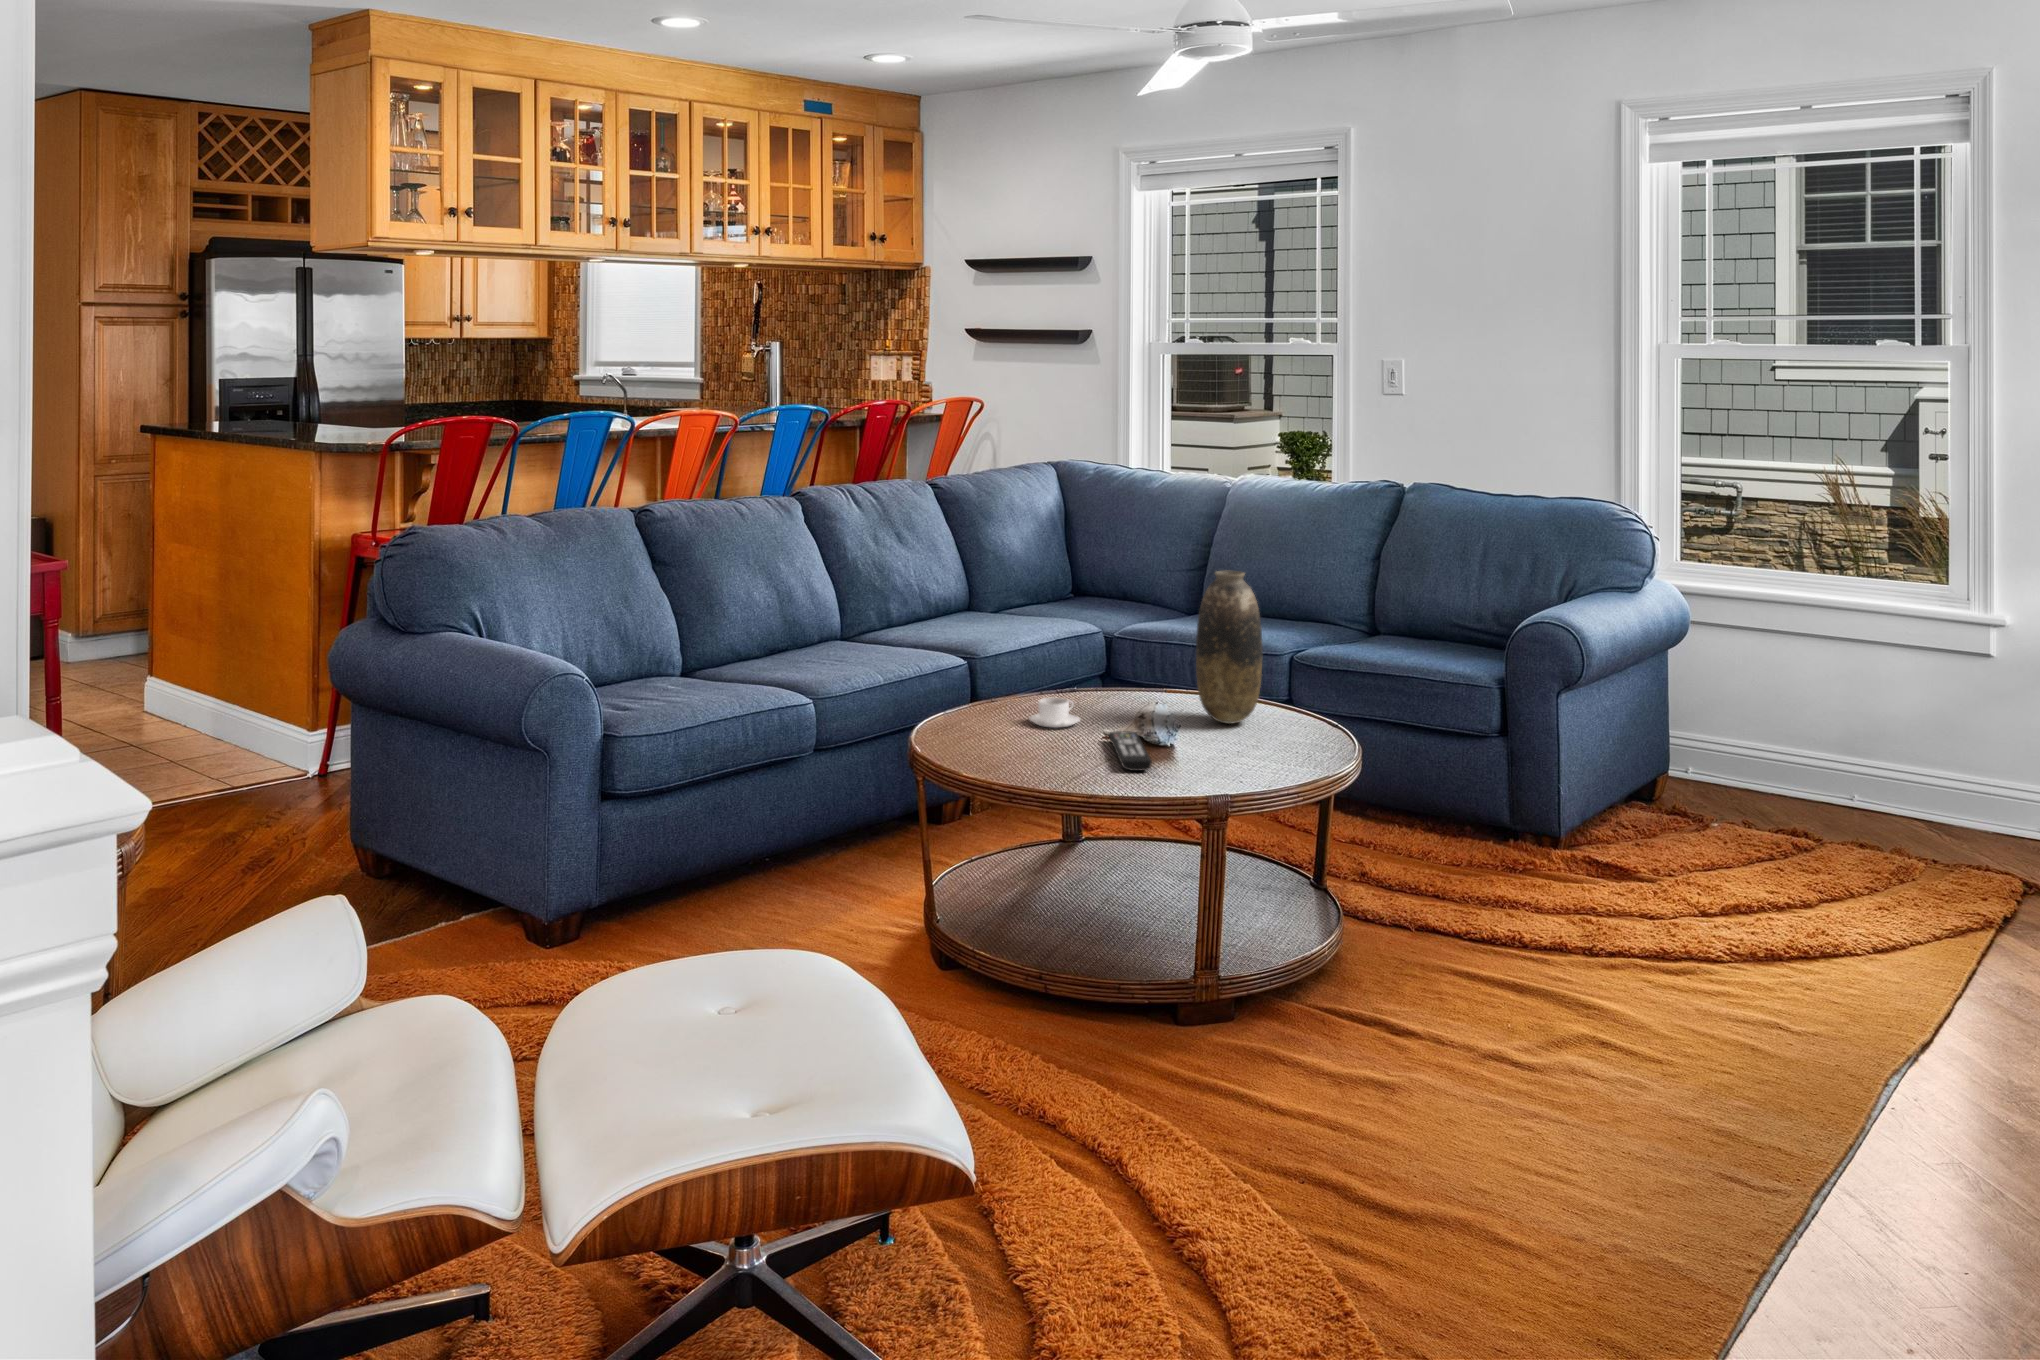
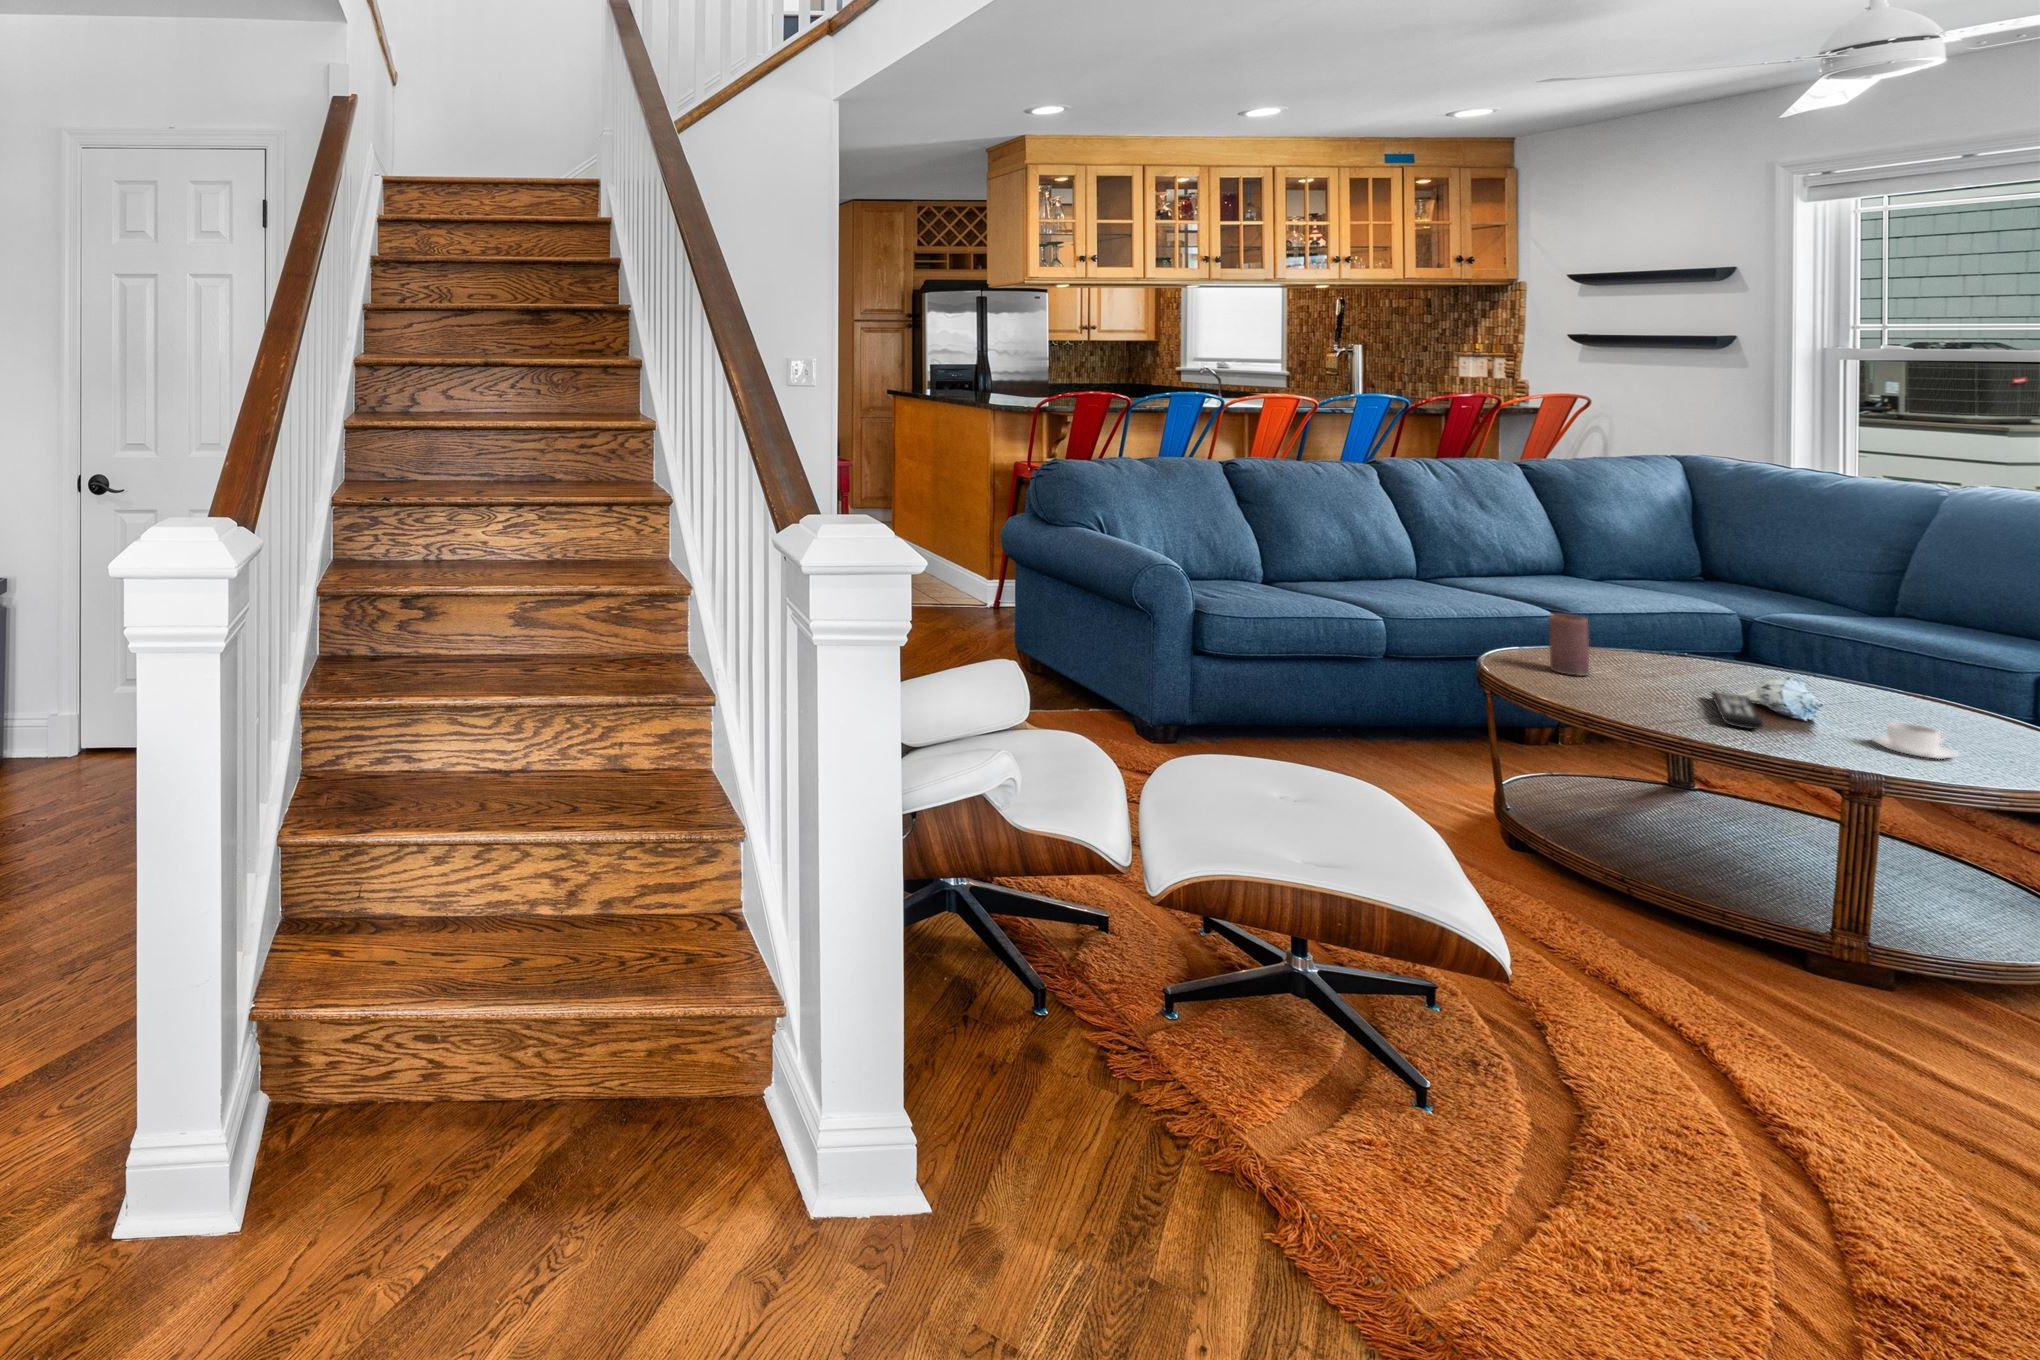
vase: present [1196,571,1262,724] -> none [1840,565,1941,713]
candle: none [978,666,1012,739] -> present [1549,614,1589,676]
coffee cup: present [1029,697,1080,727] -> present [1871,722,1959,759]

